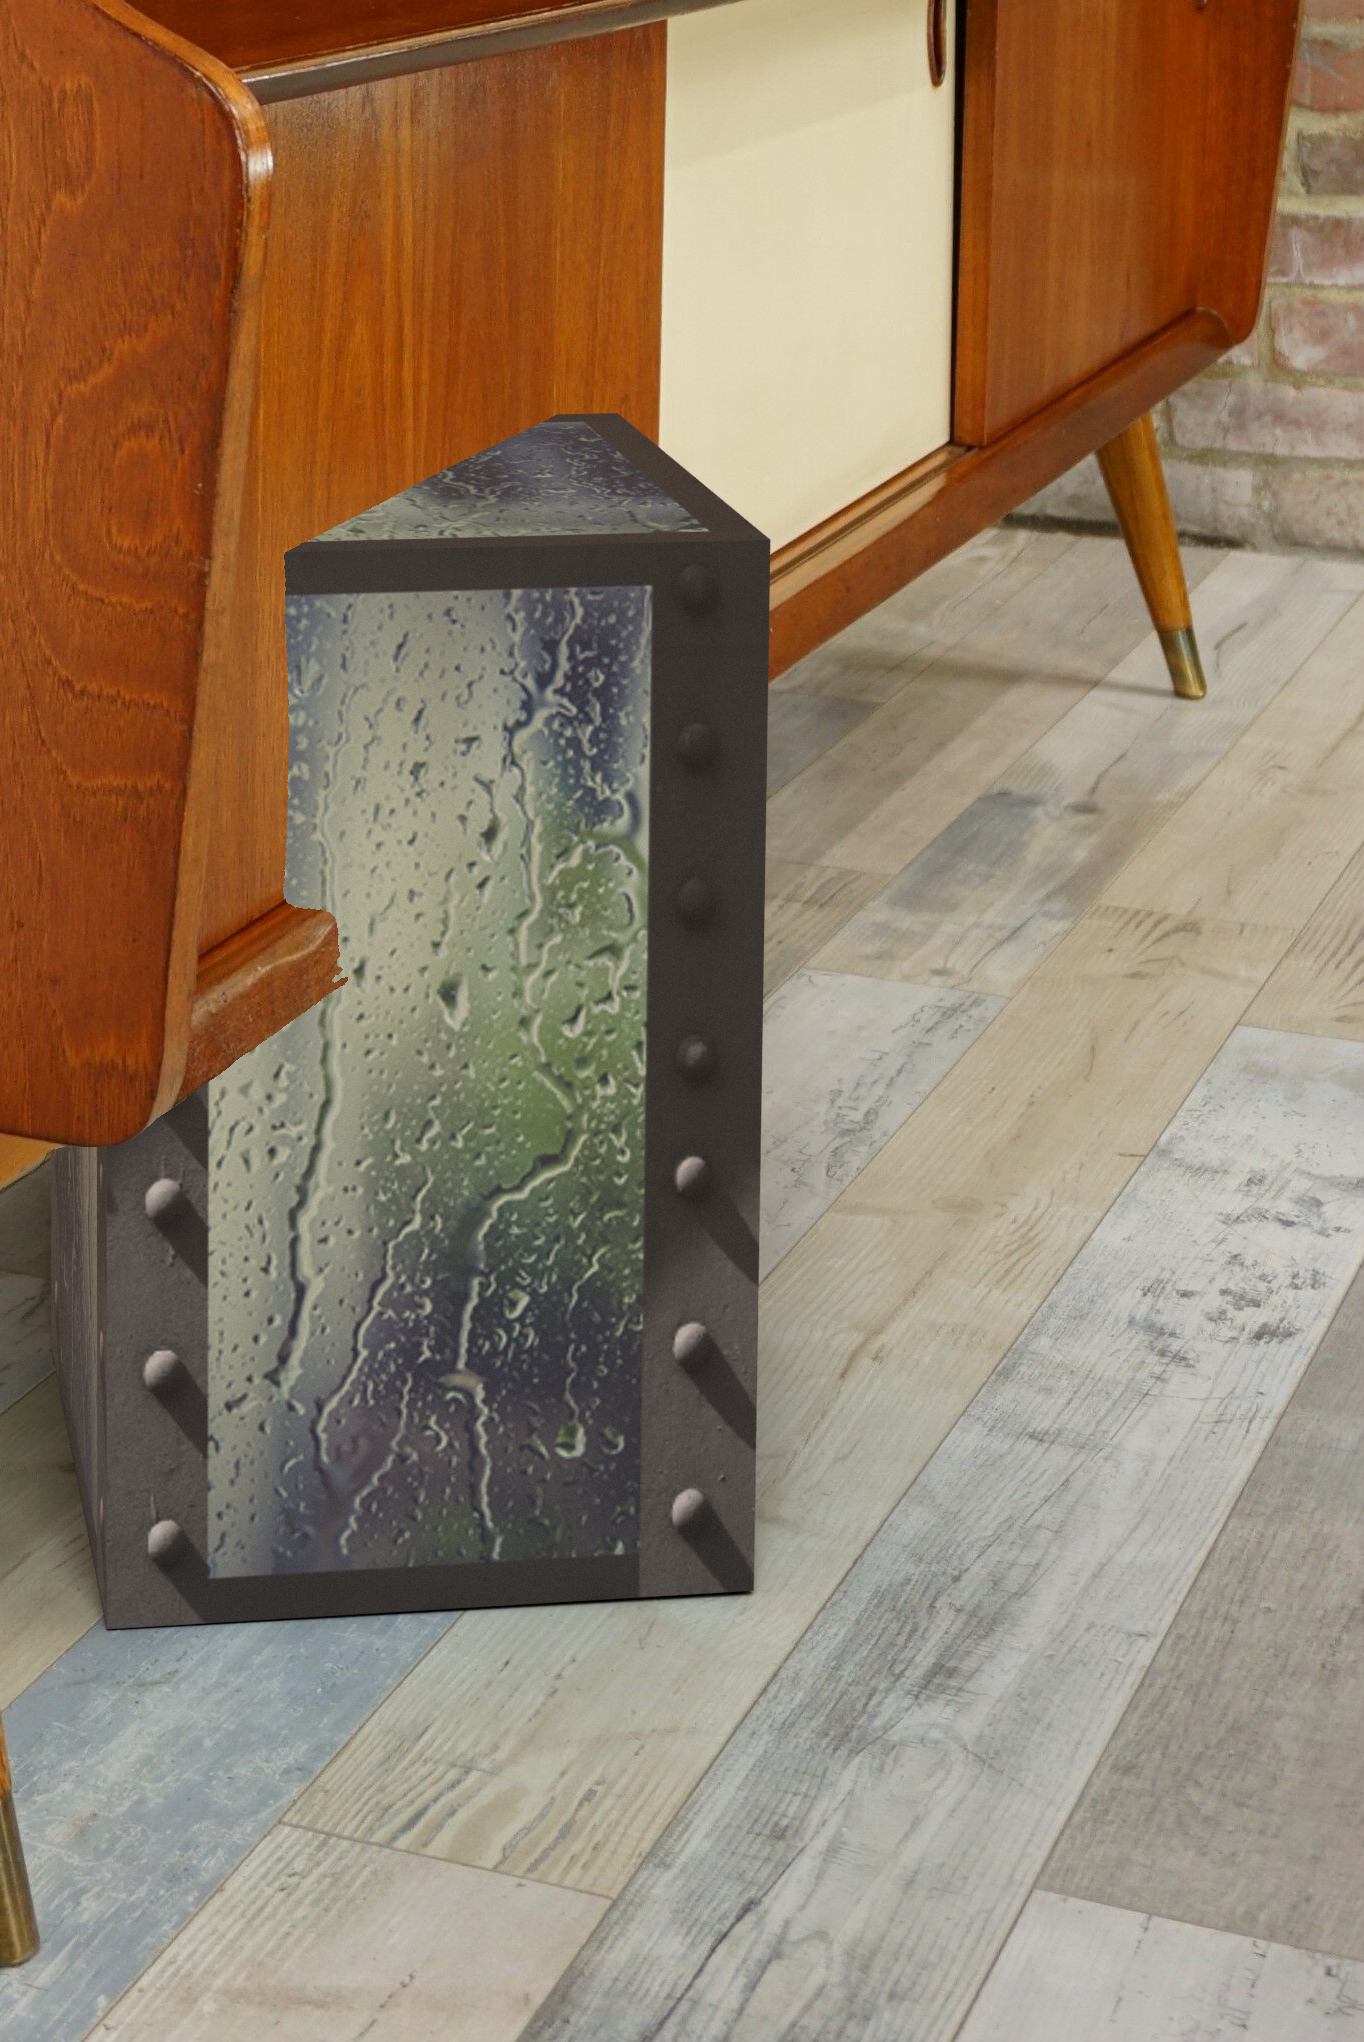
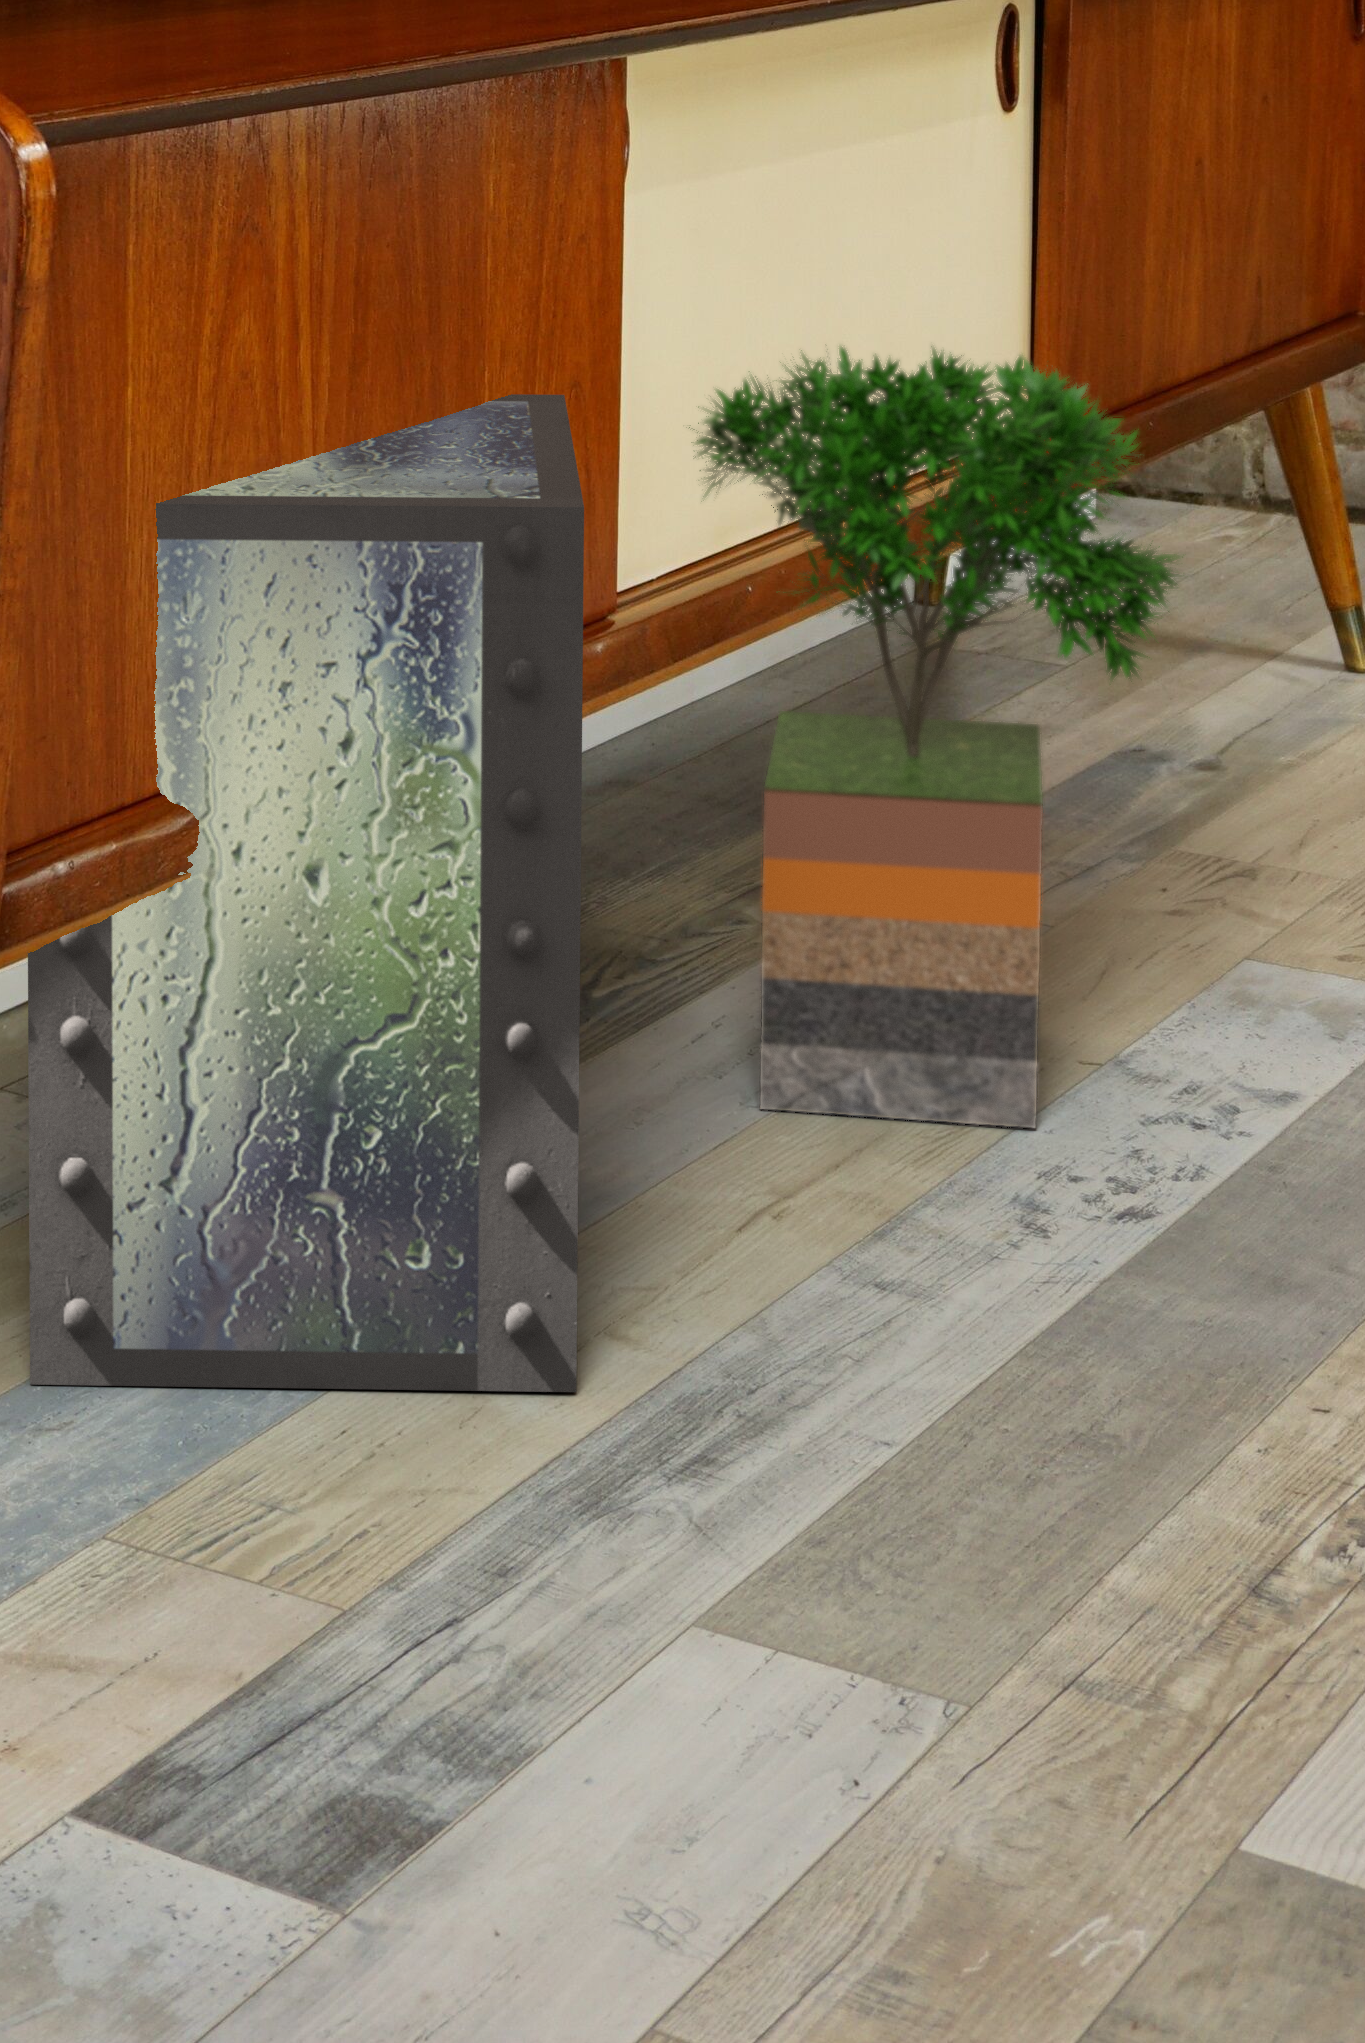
potted tree: none [670,345,1278,1236] -> present [689,346,1178,1128]

